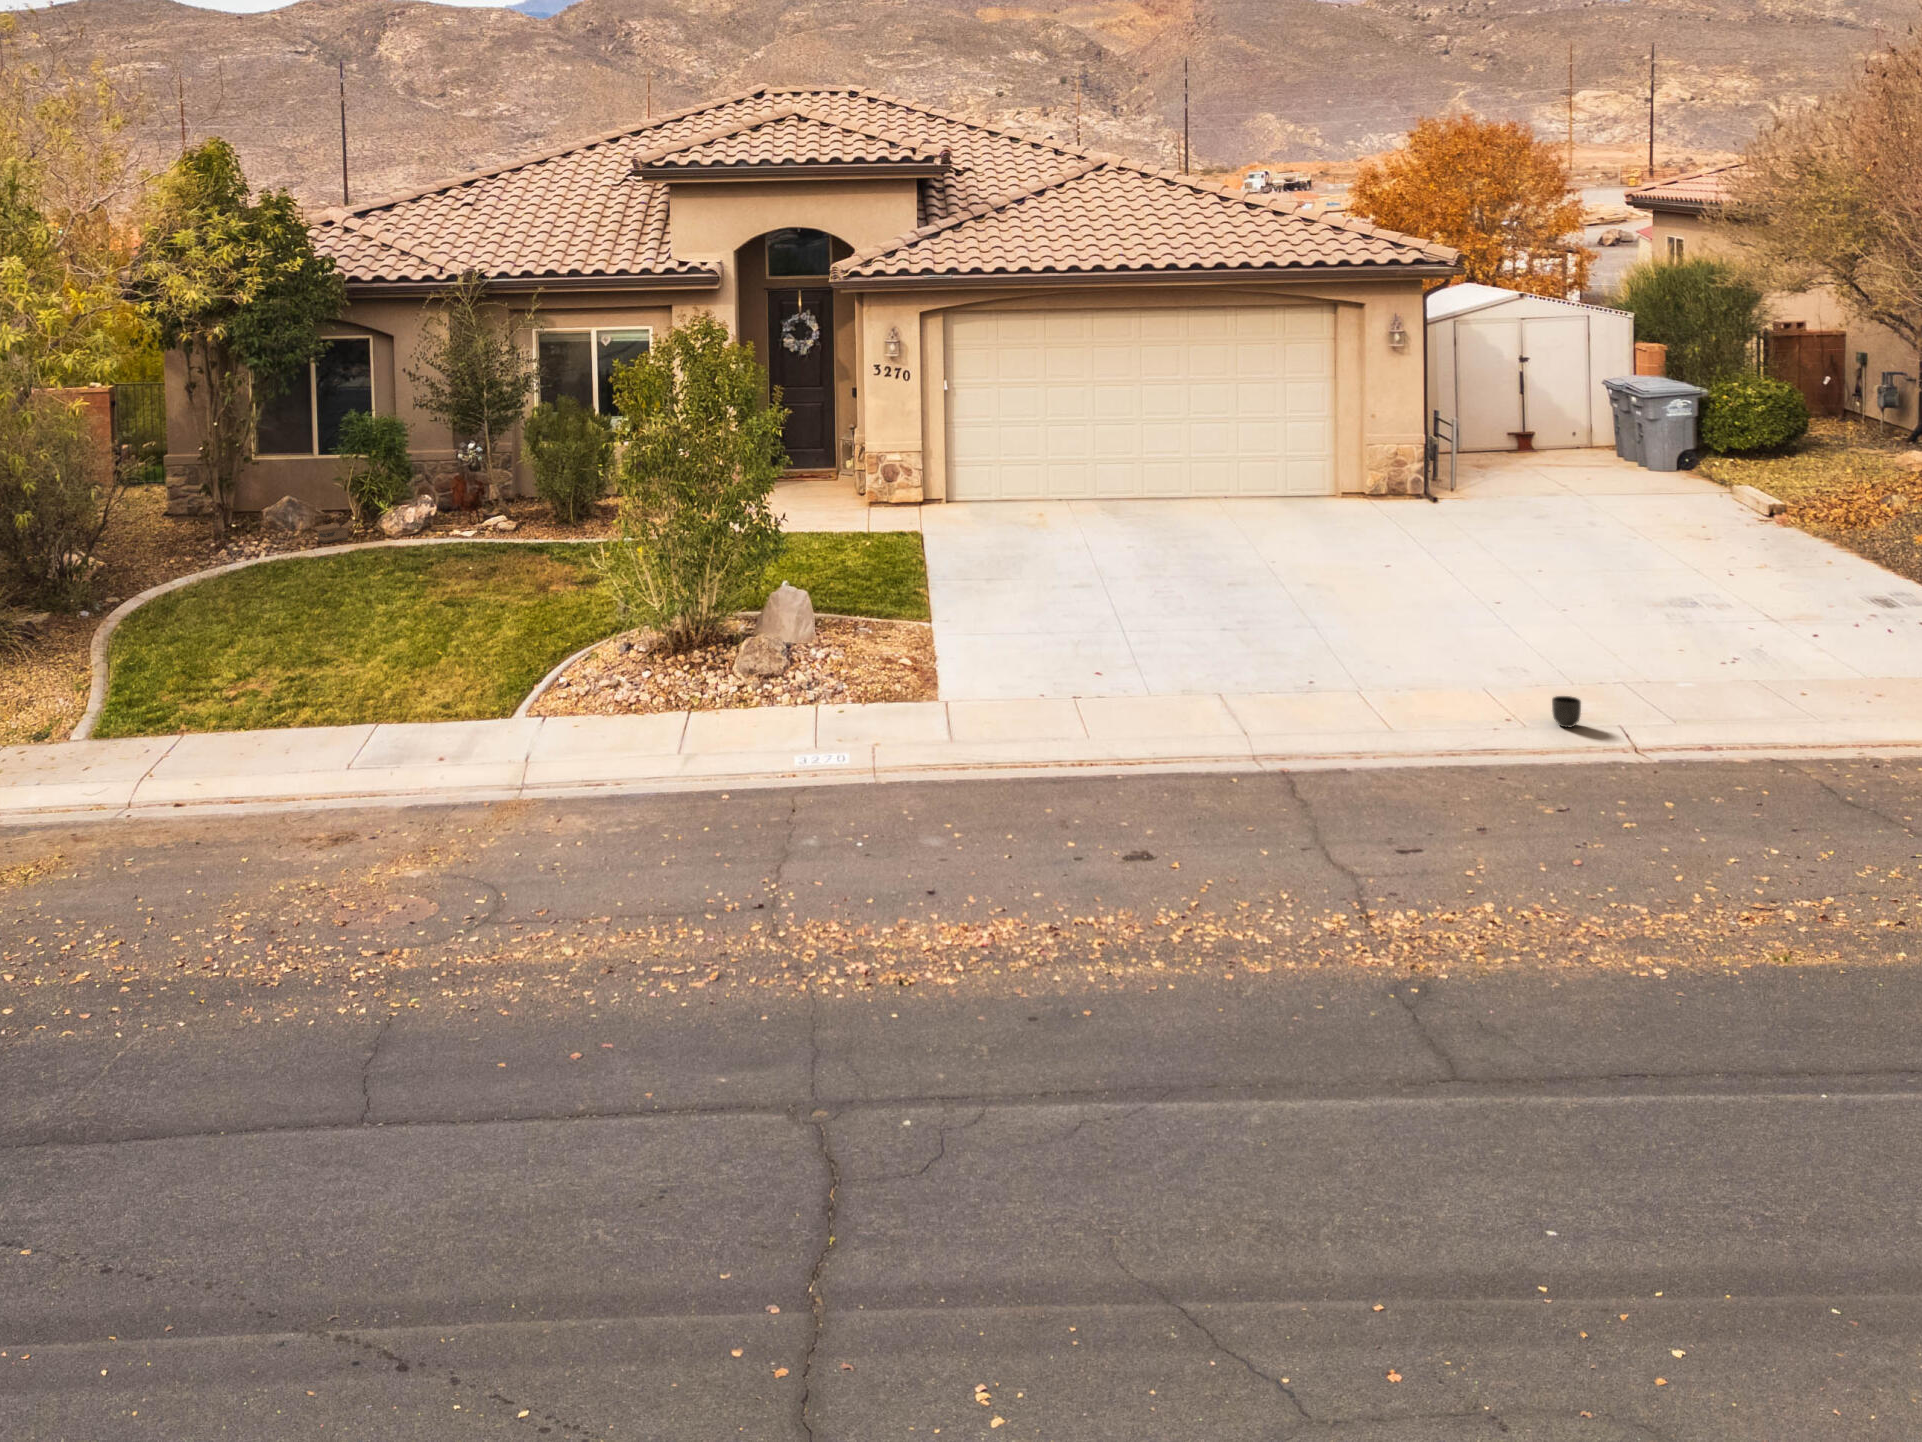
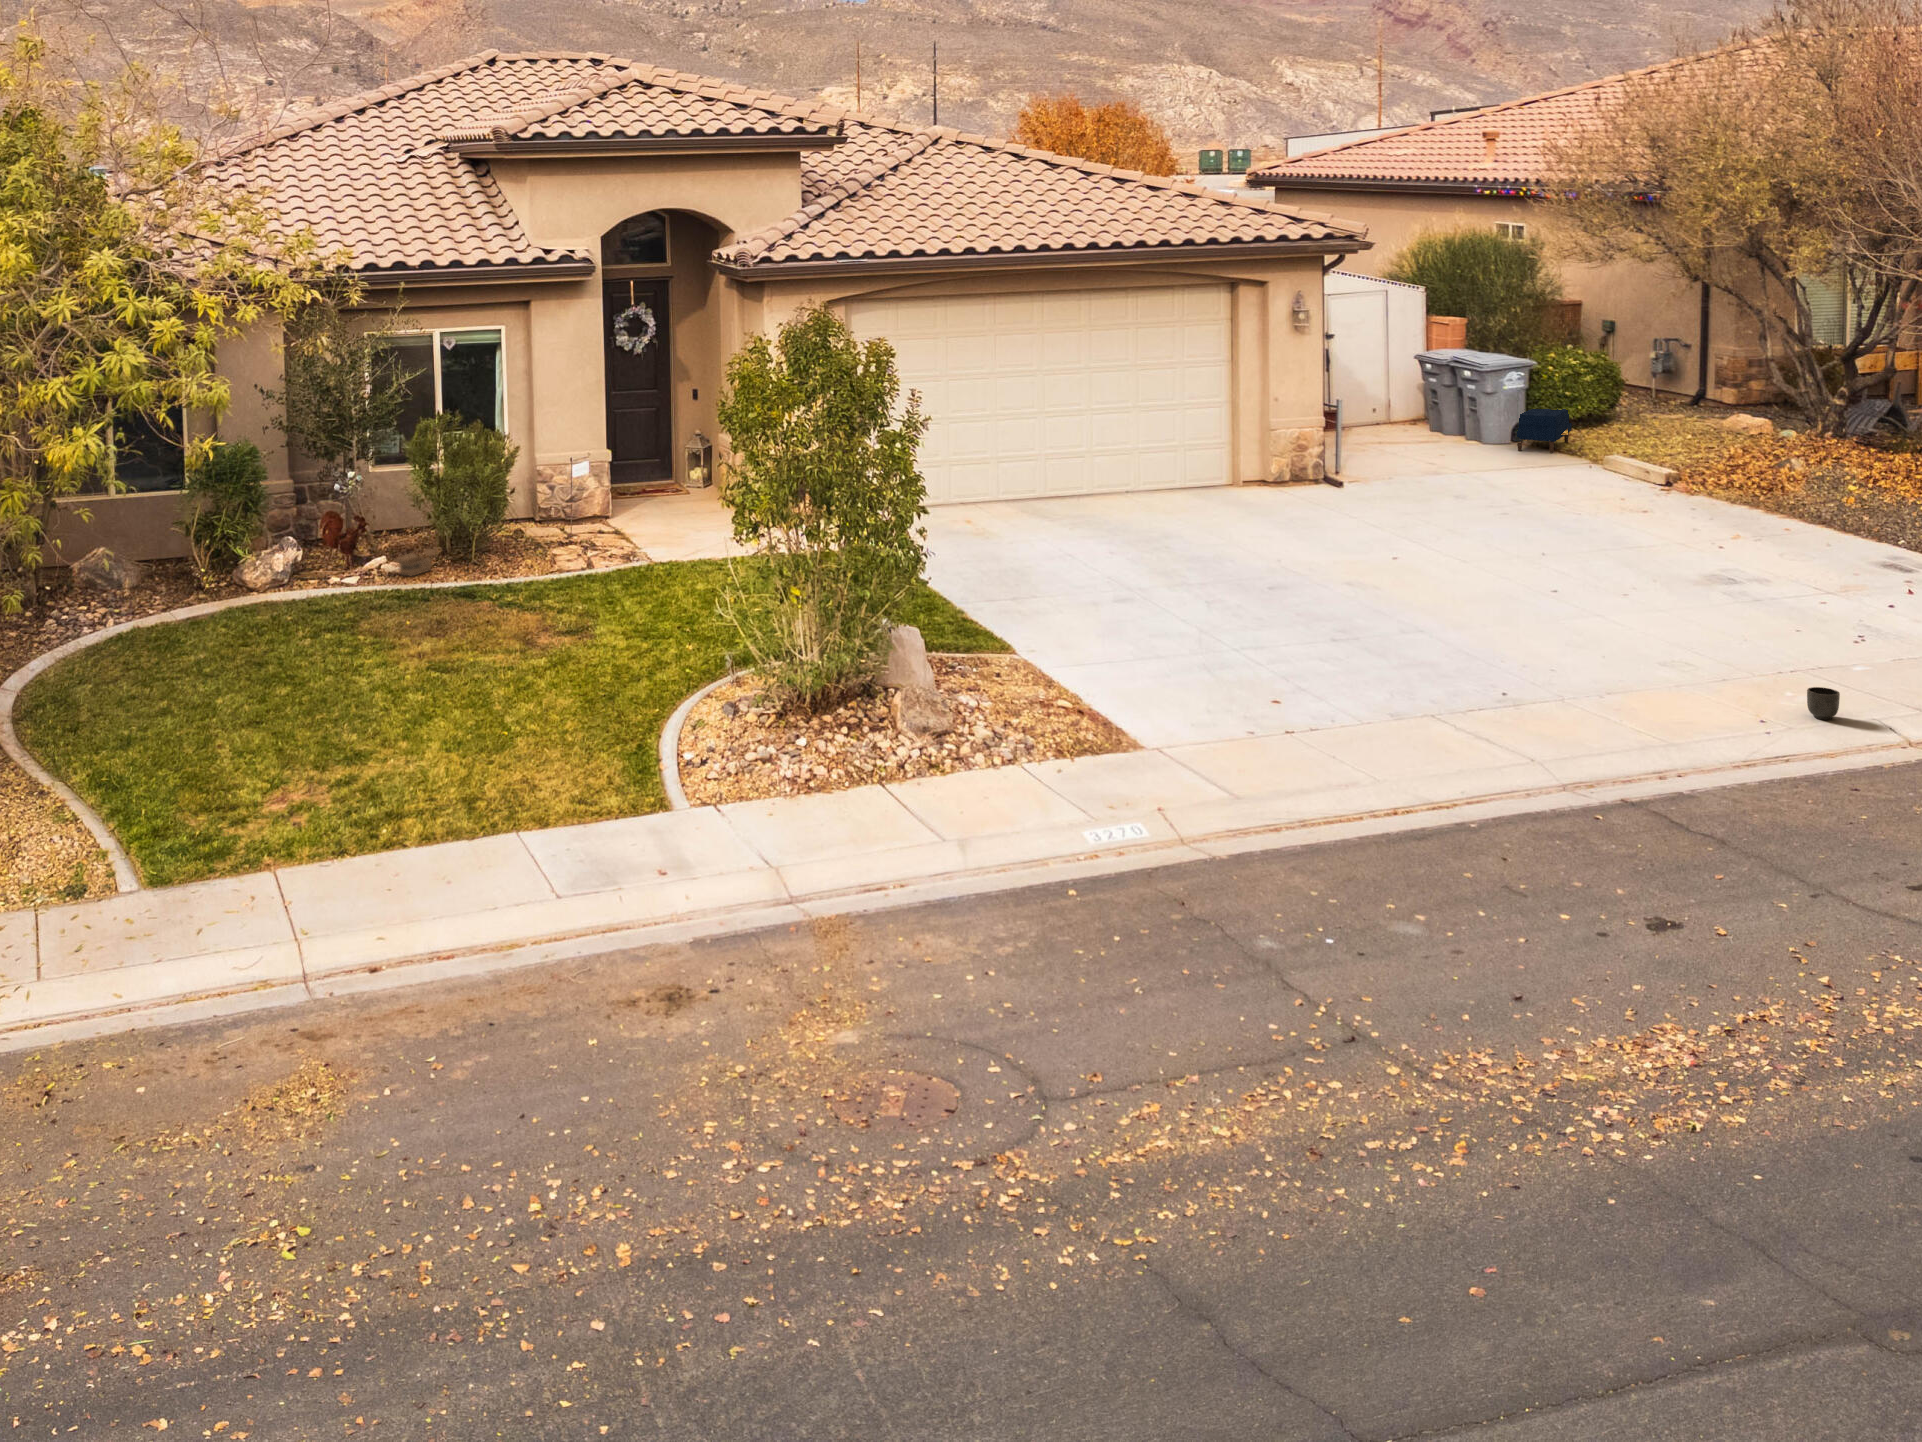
bench: none [1681,431,1756,480] -> present [1517,409,1572,453]
cardboard box: present [312,521,356,543] -> present [395,549,437,576]

